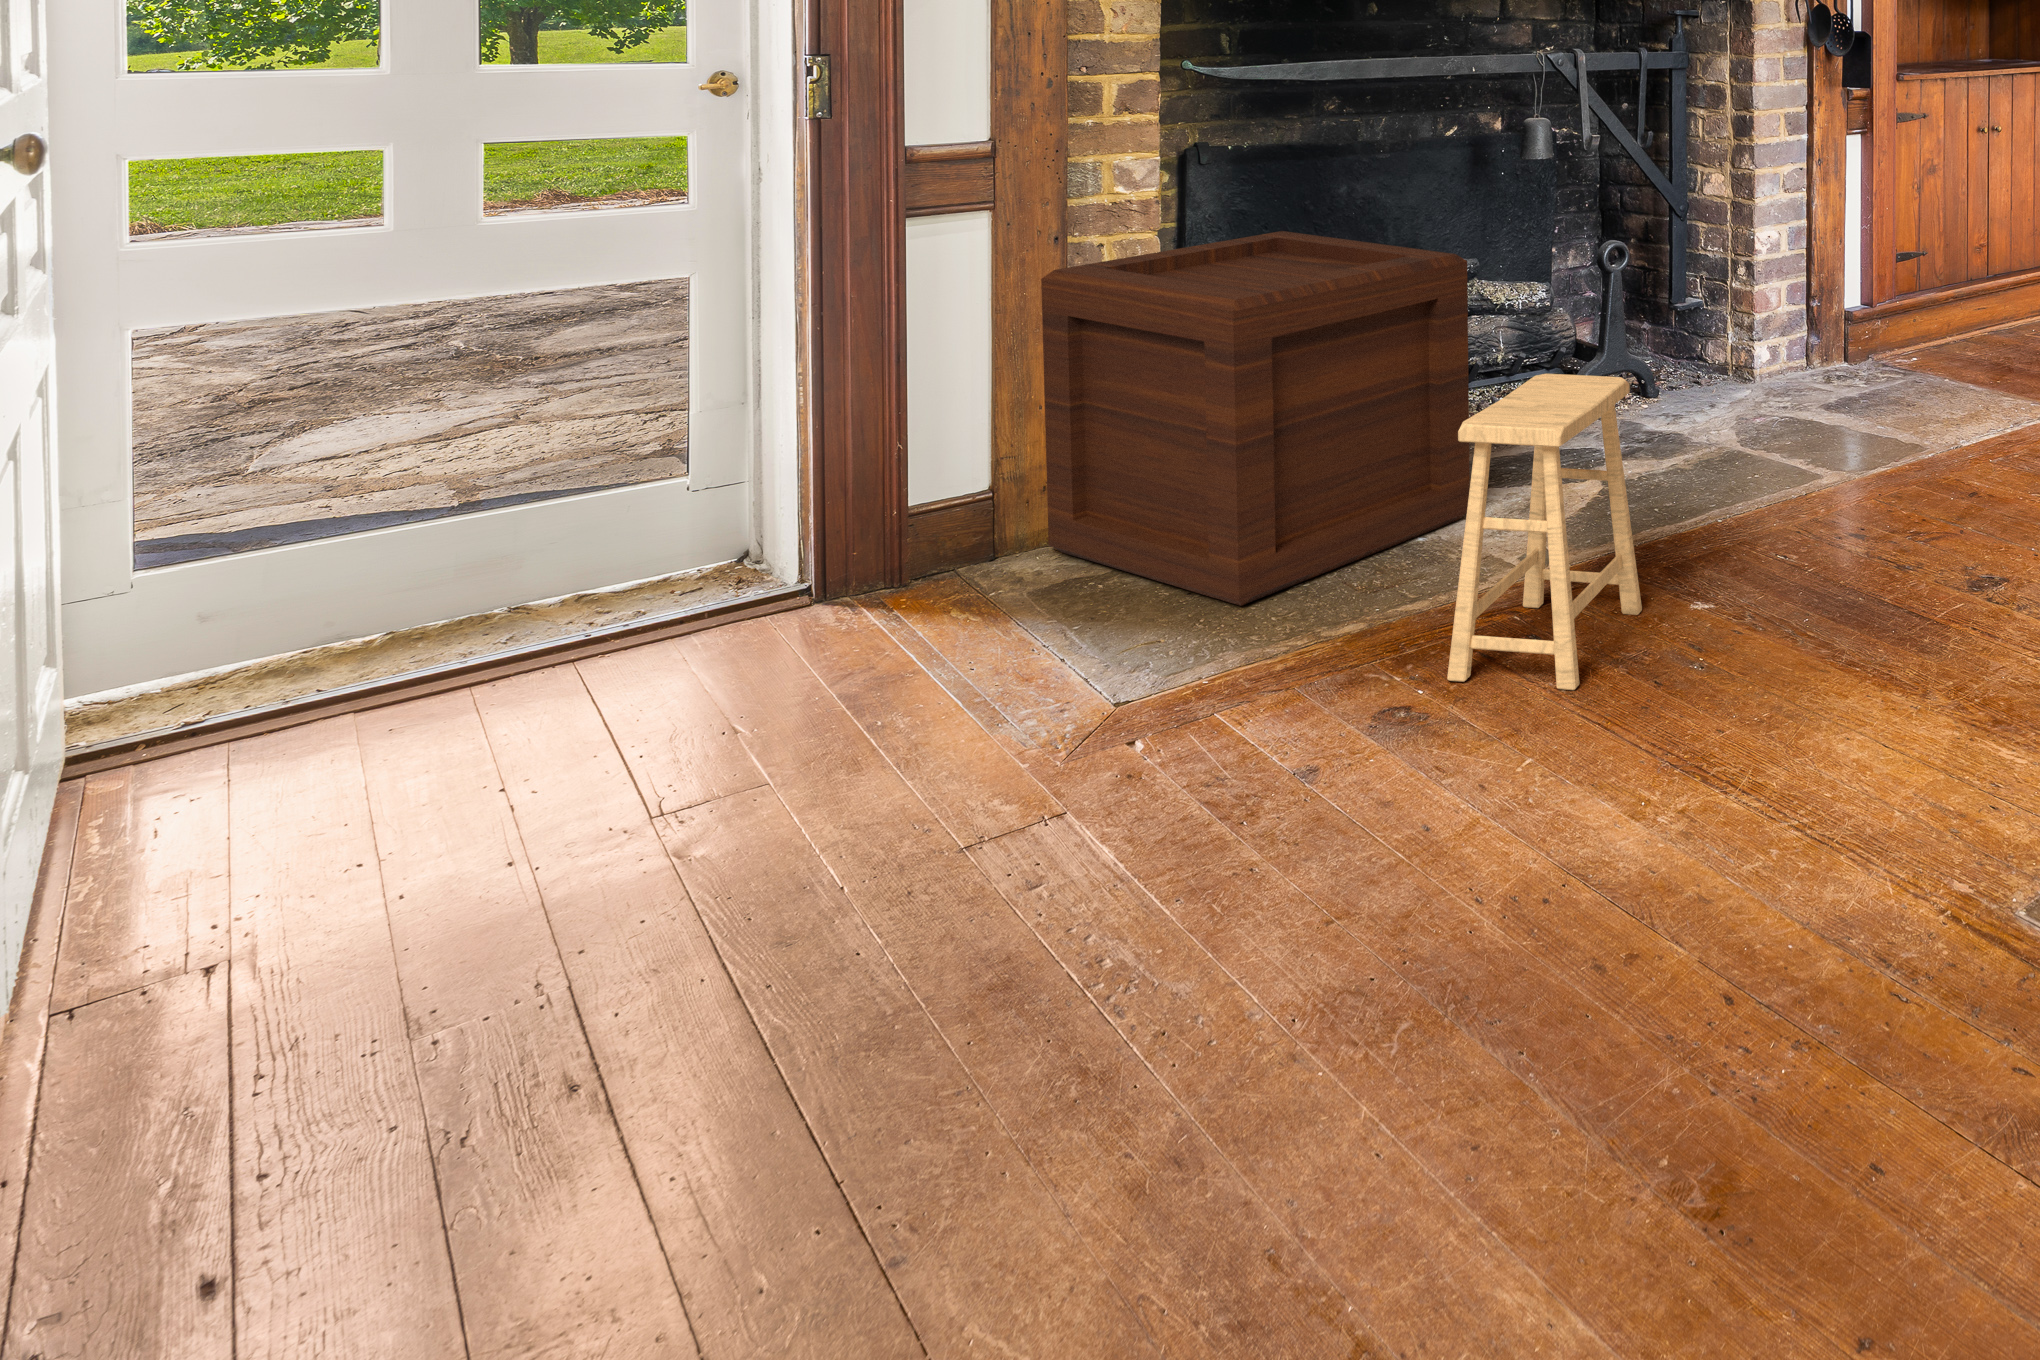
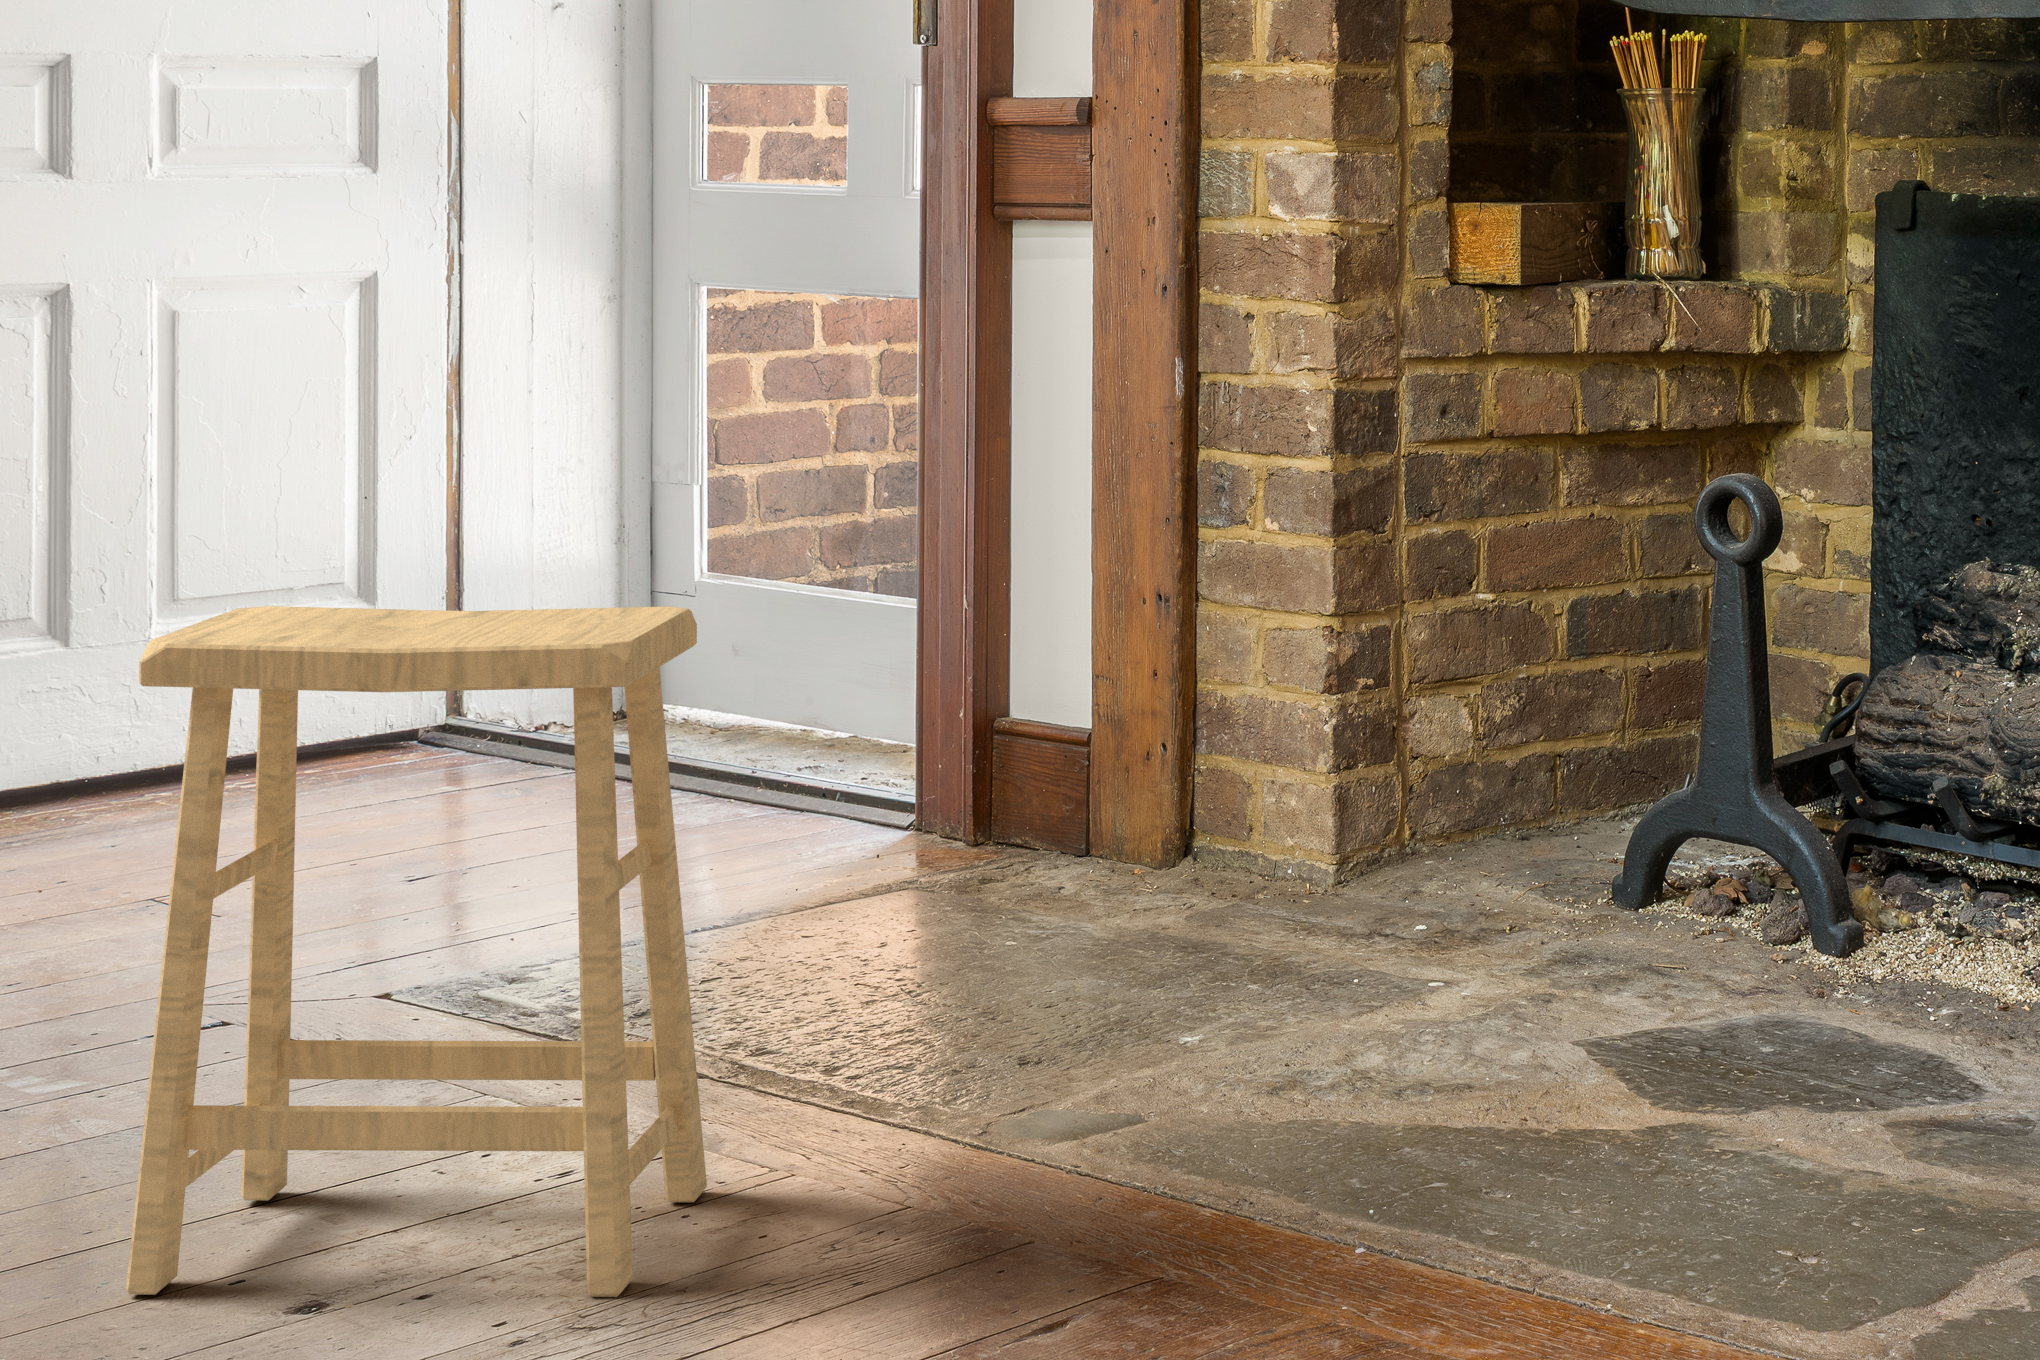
wooden crate: present [1041,231,1470,606] -> none [729,332,1552,1067]

